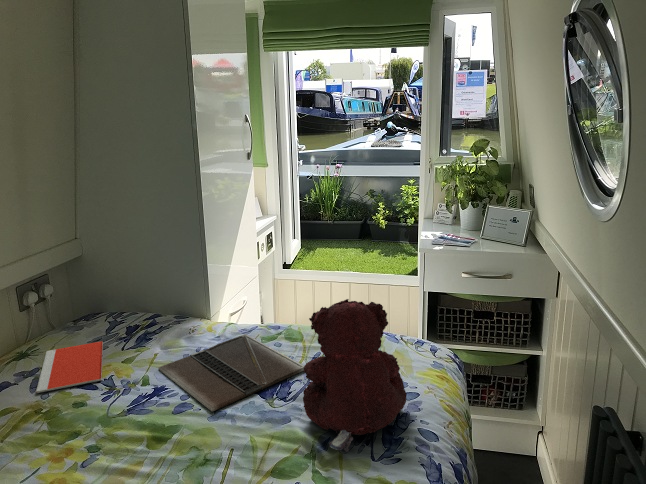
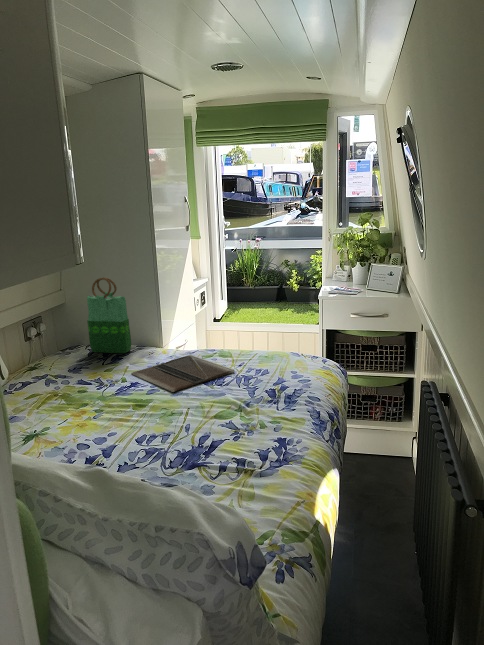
tote bag: none [105,224,167,327] -> present [87,277,131,353]
teddy bear: present [303,299,407,452] -> none [233,313,302,407]
notebook: present [36,341,103,393] -> none [49,361,94,387]

